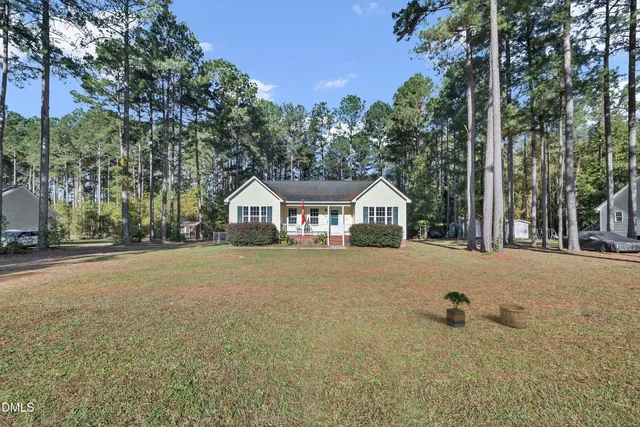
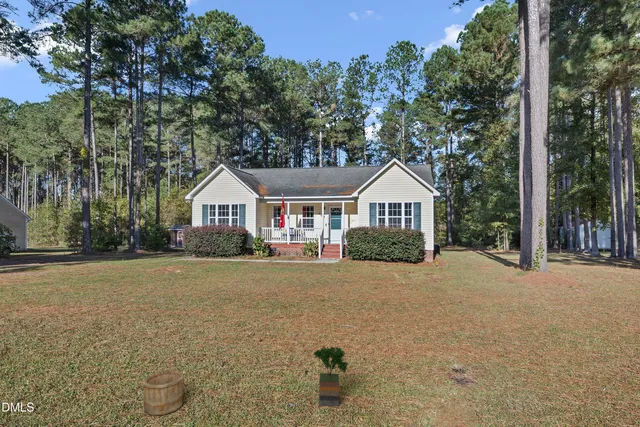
potted tree: present [444,291,471,327] -> present [314,347,348,406]

